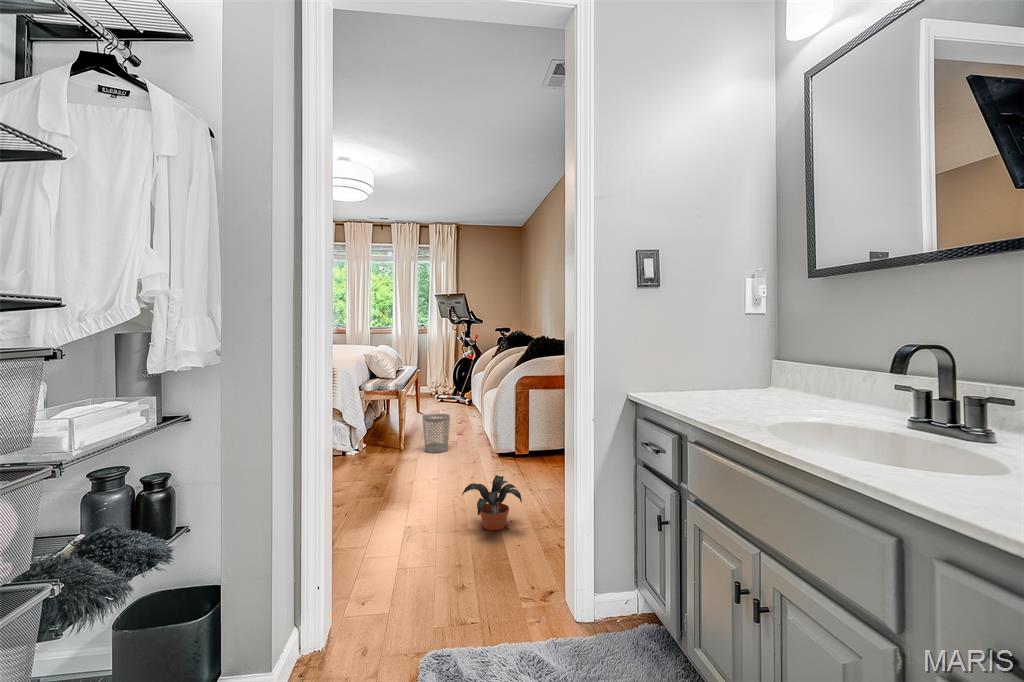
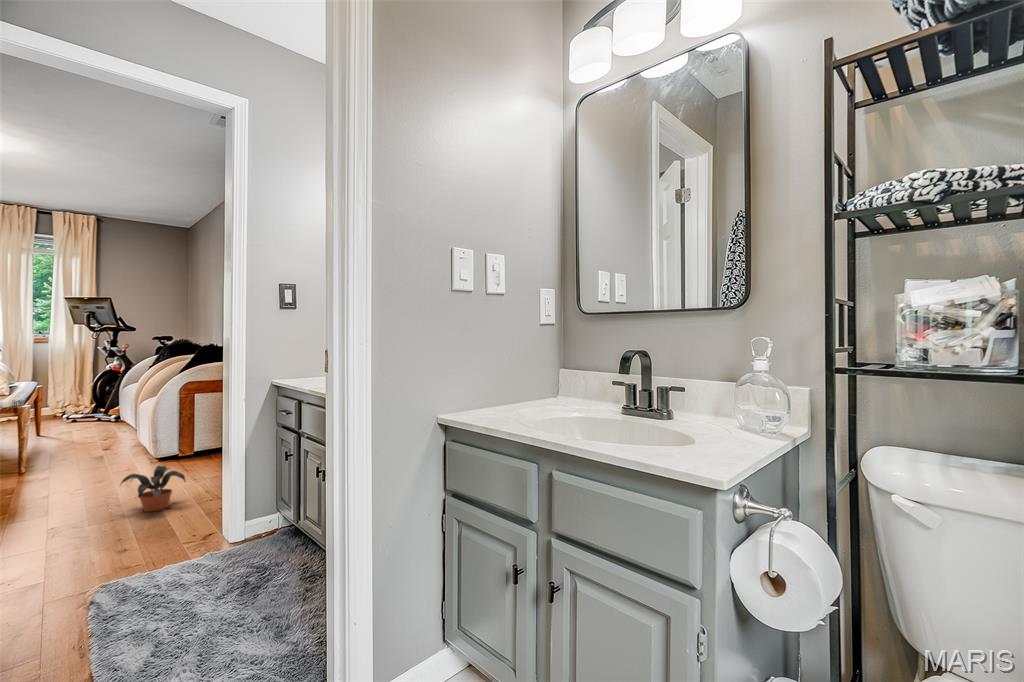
wastebasket: present [422,414,450,453] -> none [54,428,95,470]

